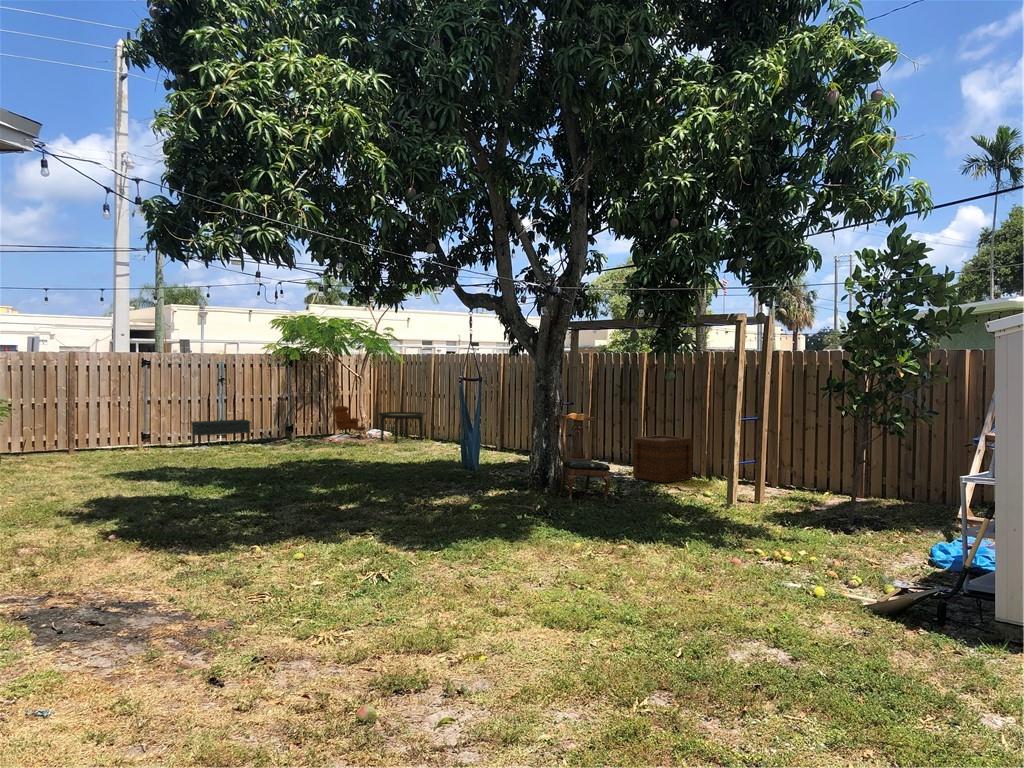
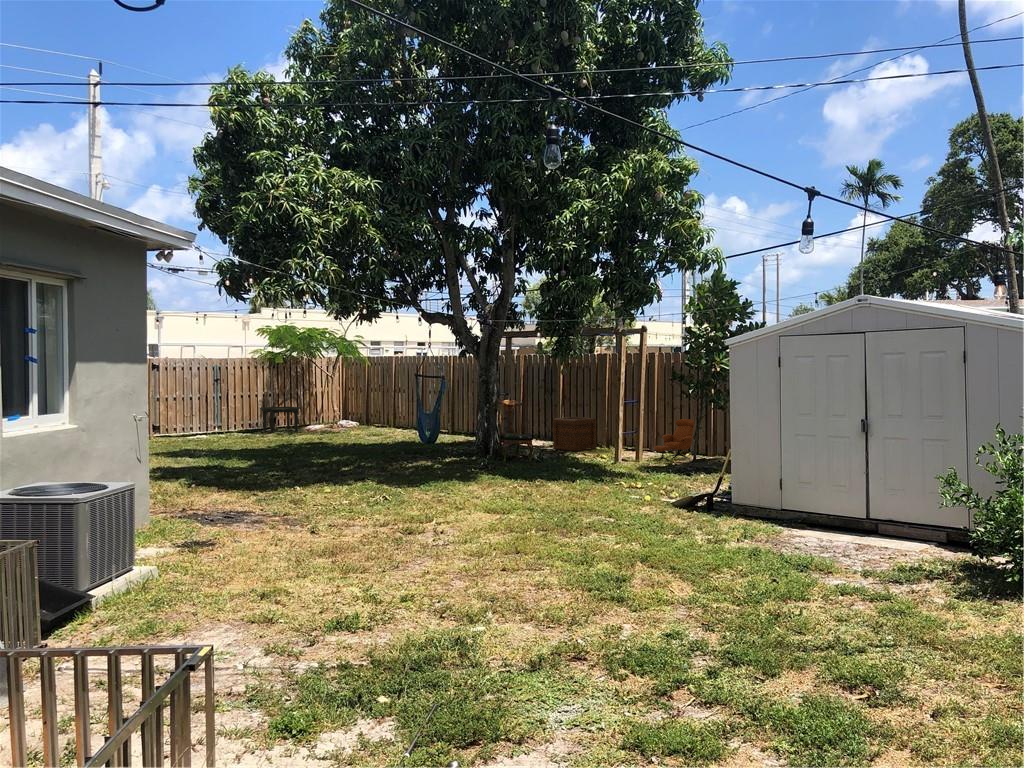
lounge chair: present [334,406,366,438] -> present [654,419,694,462]
round table: present [379,412,425,443] -> present [260,407,301,433]
bench: present [191,419,250,447] -> none [192,413,242,436]

